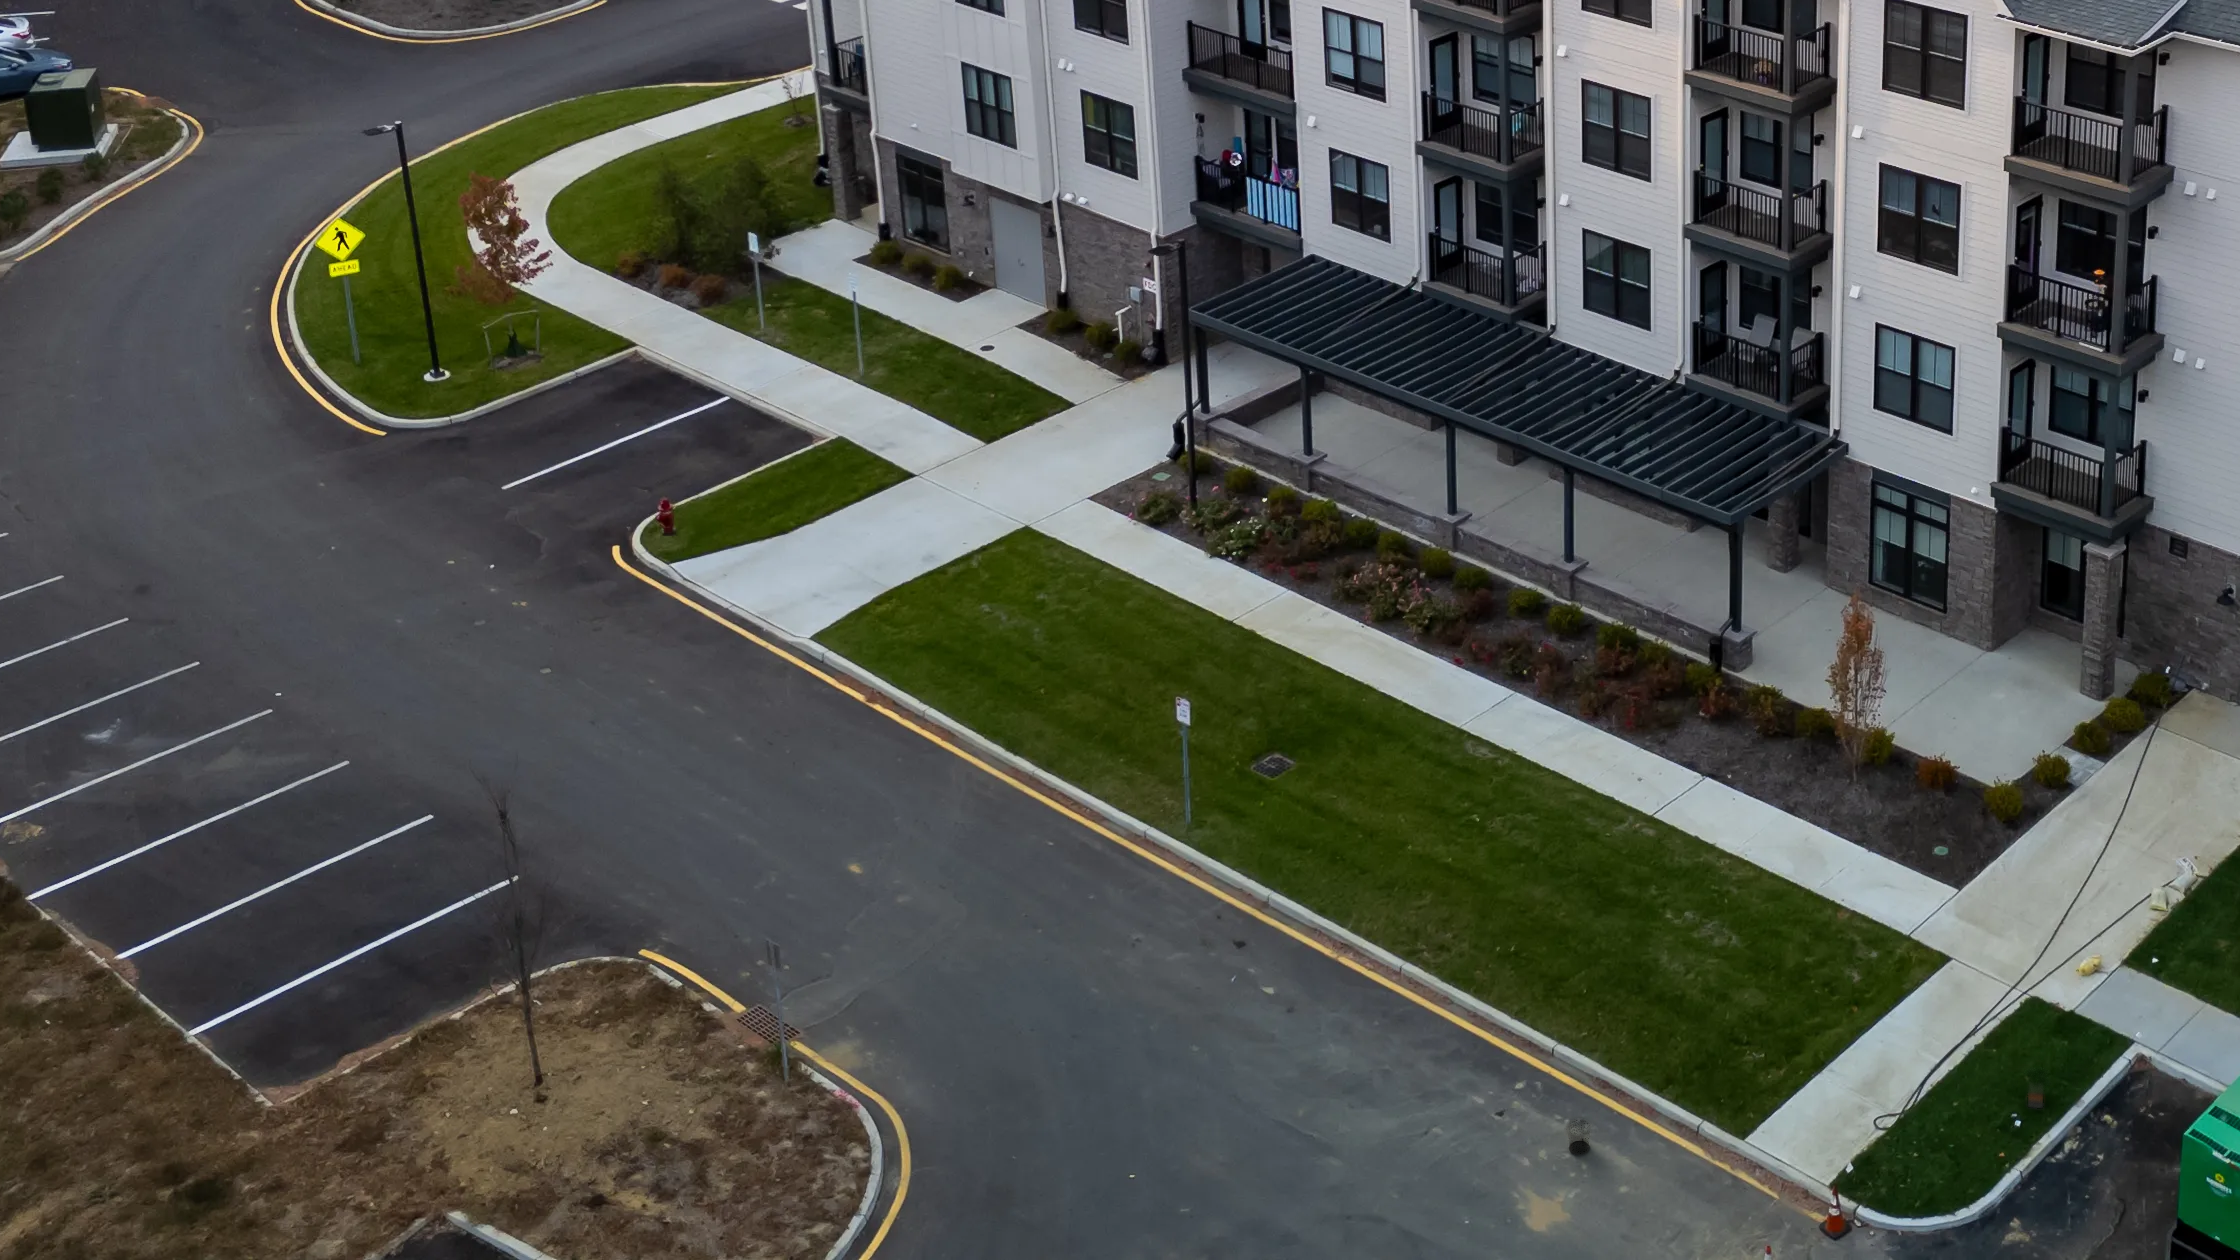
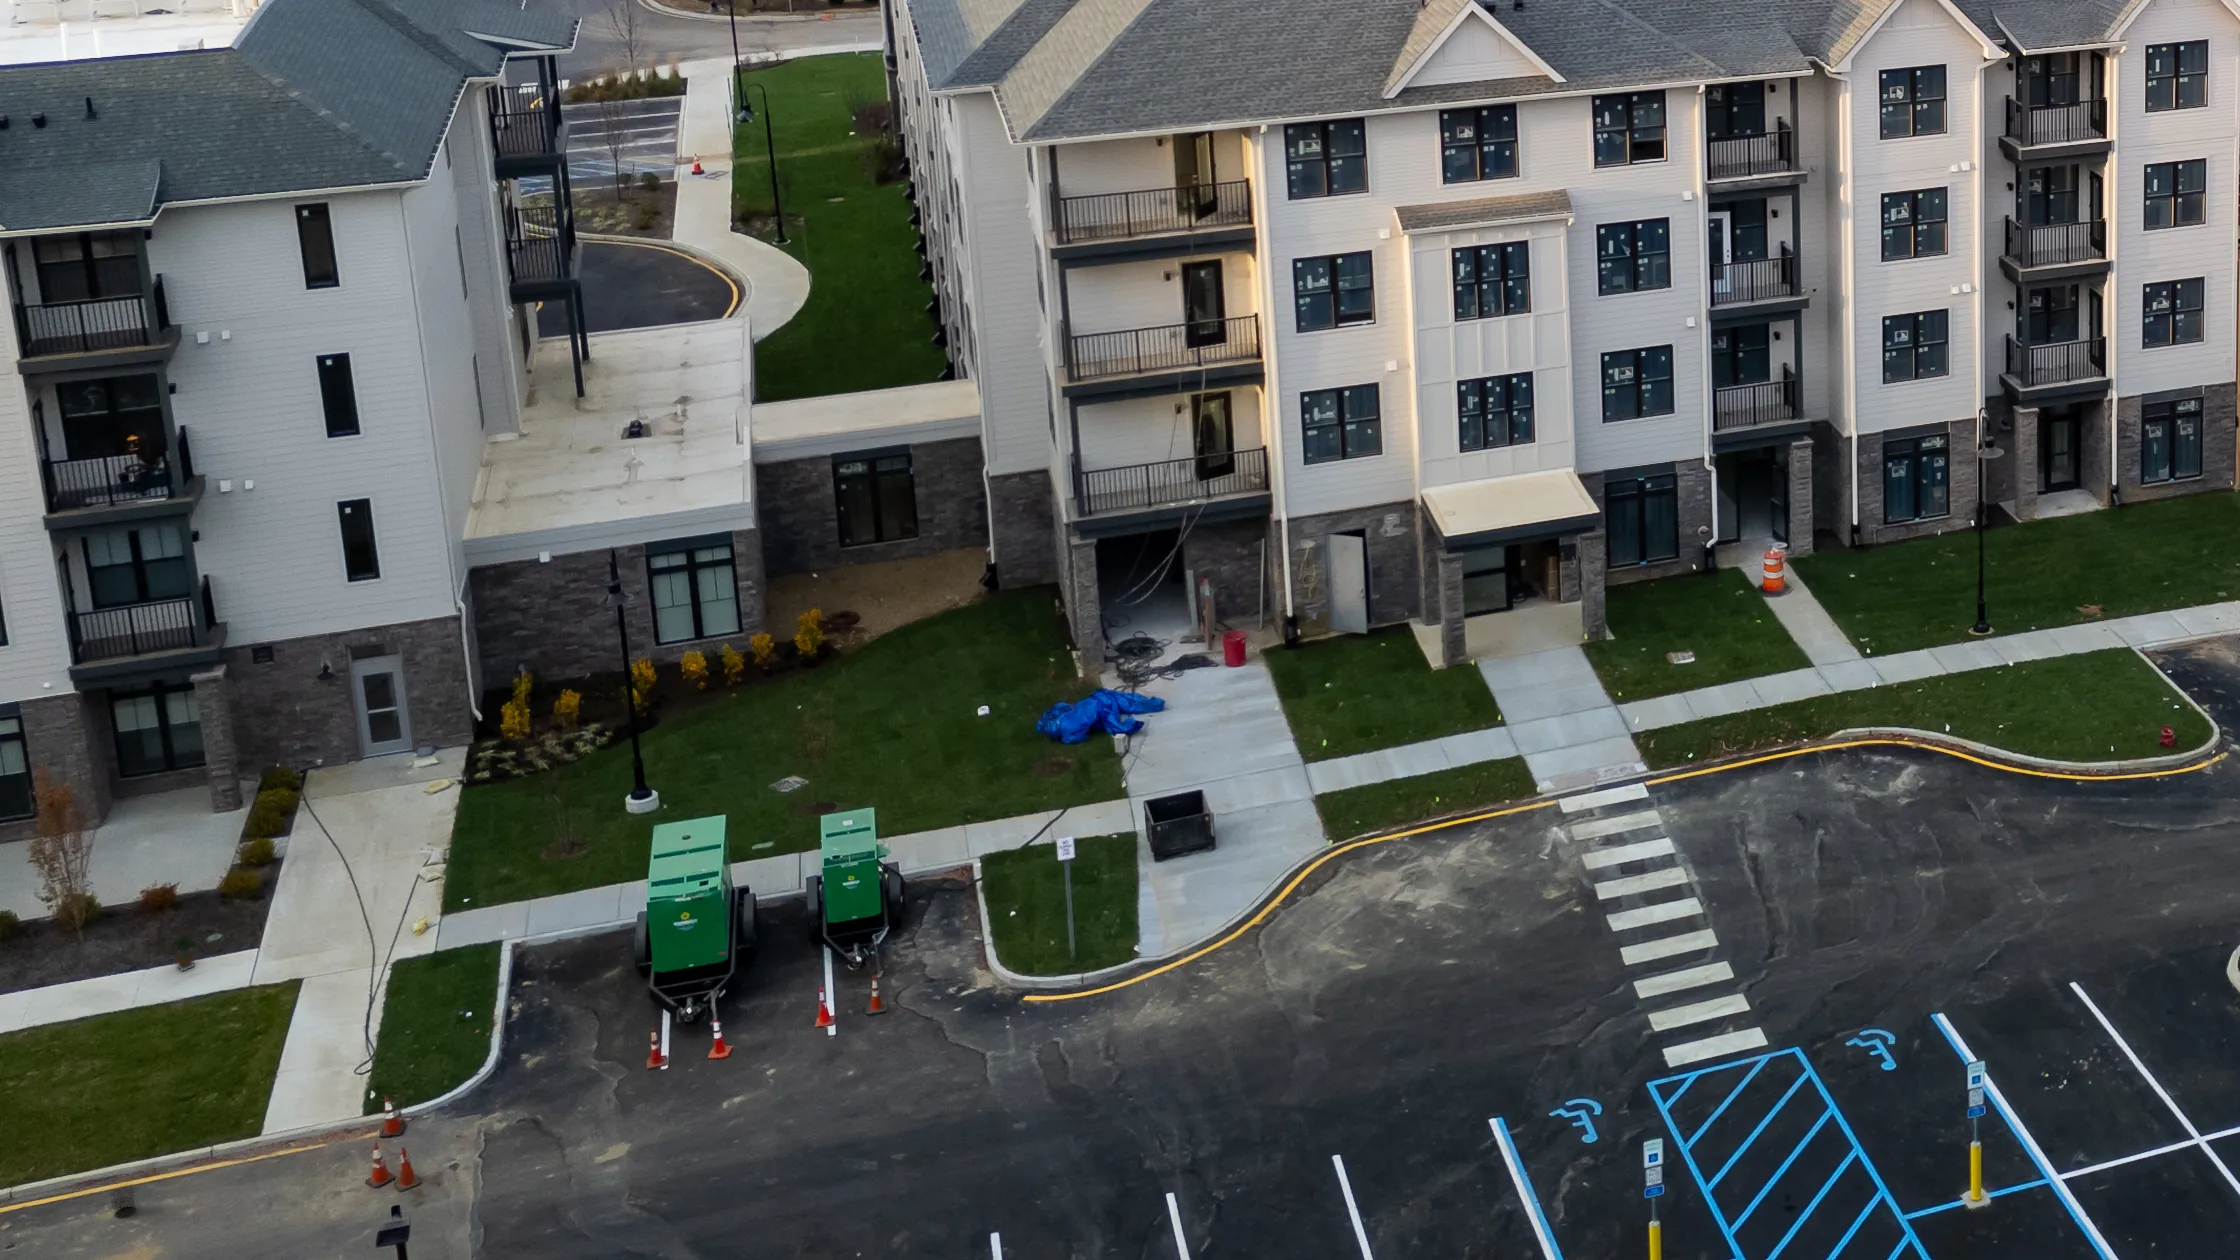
potted tree: present [2025,1067,2050,1108] -> present [172,937,197,971]

